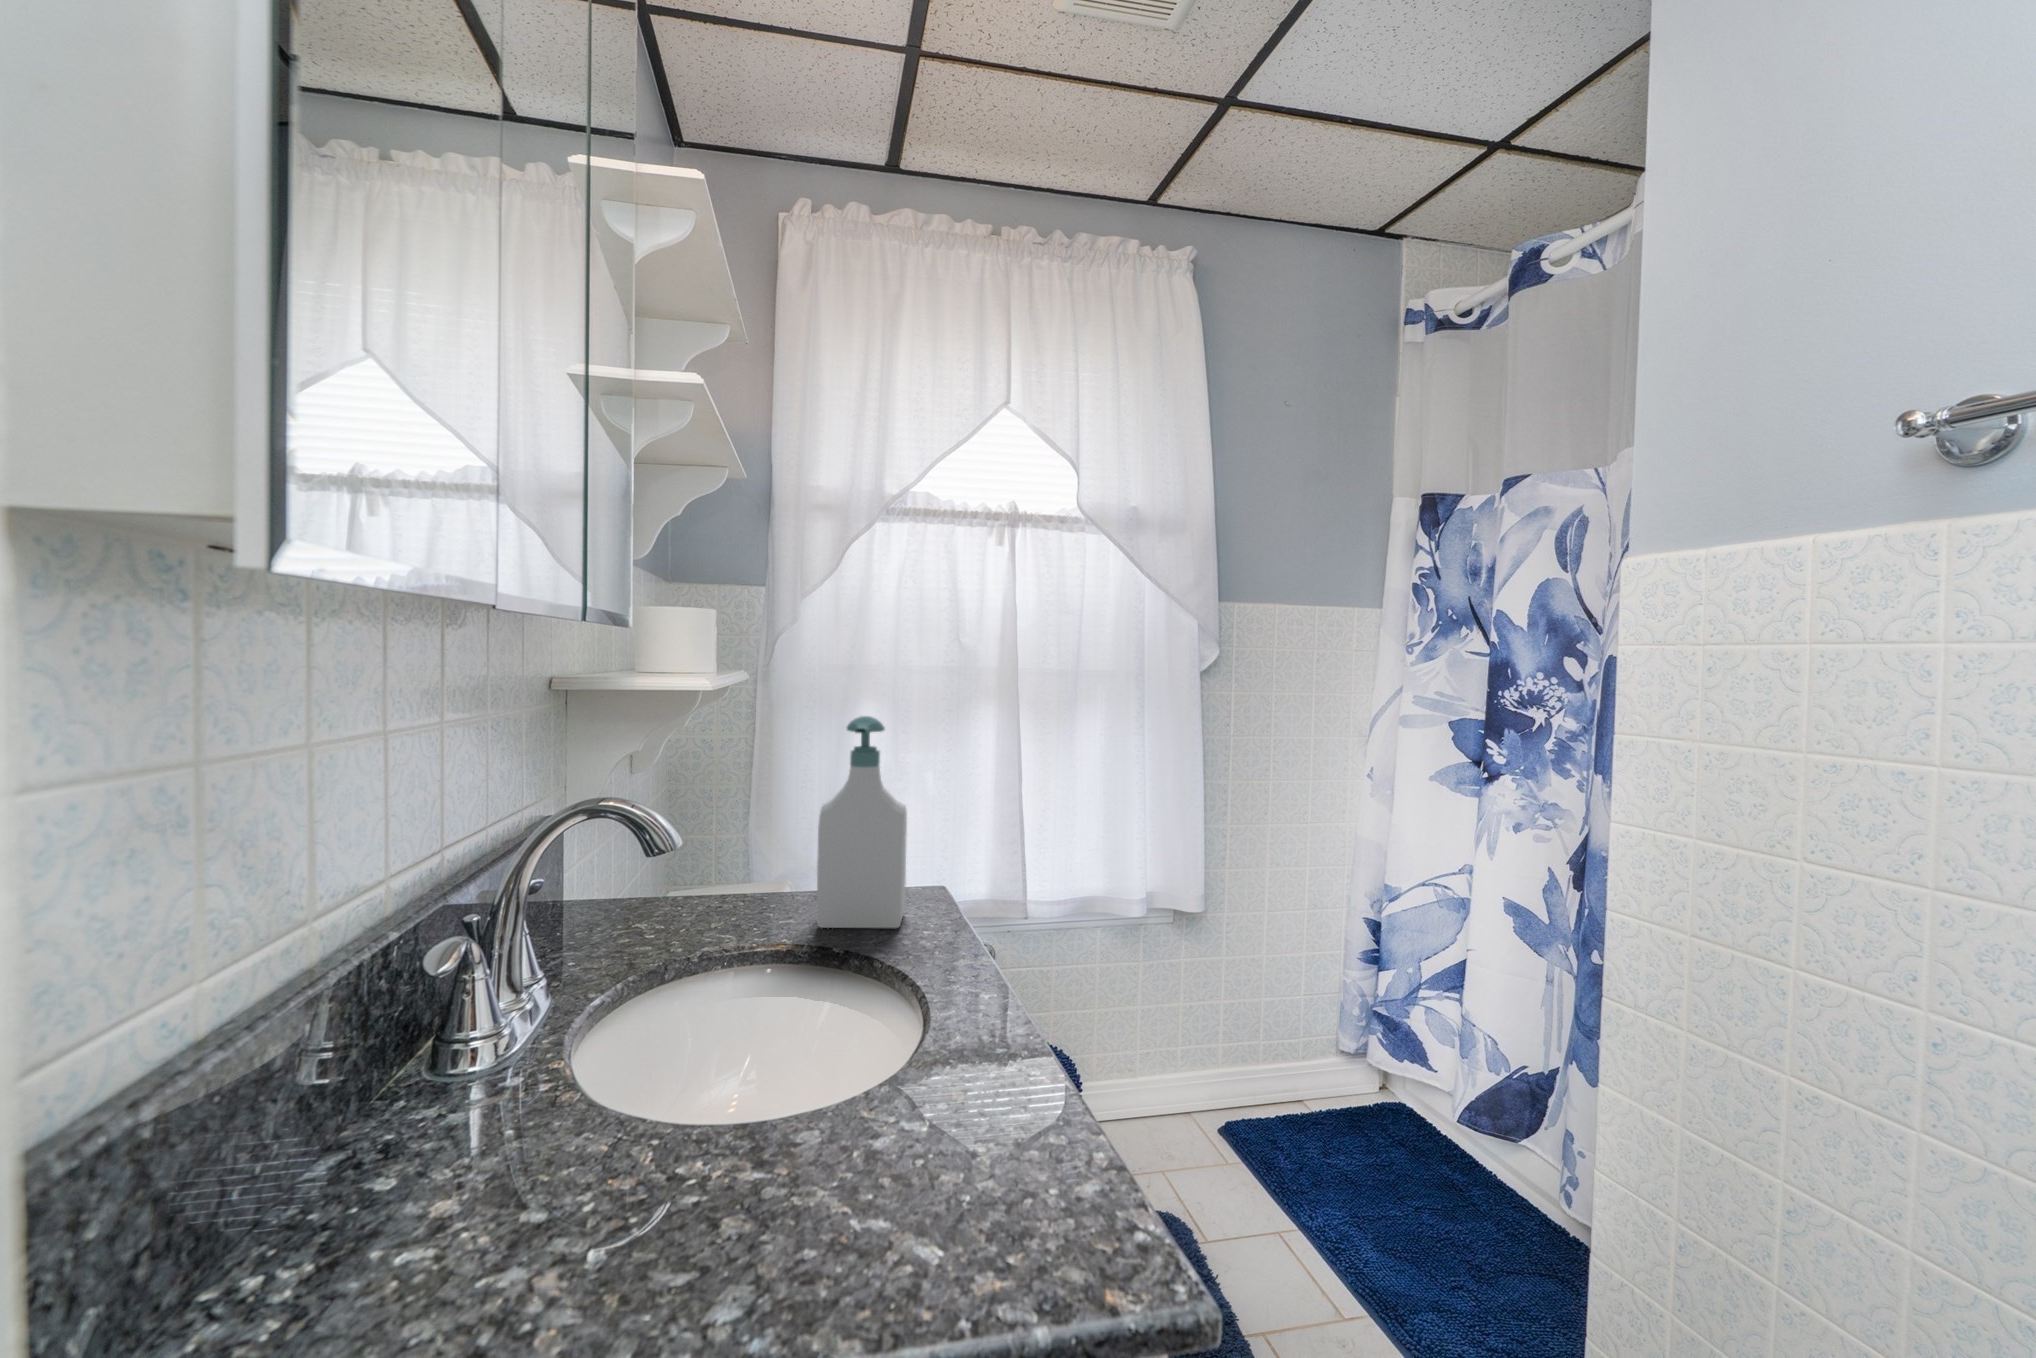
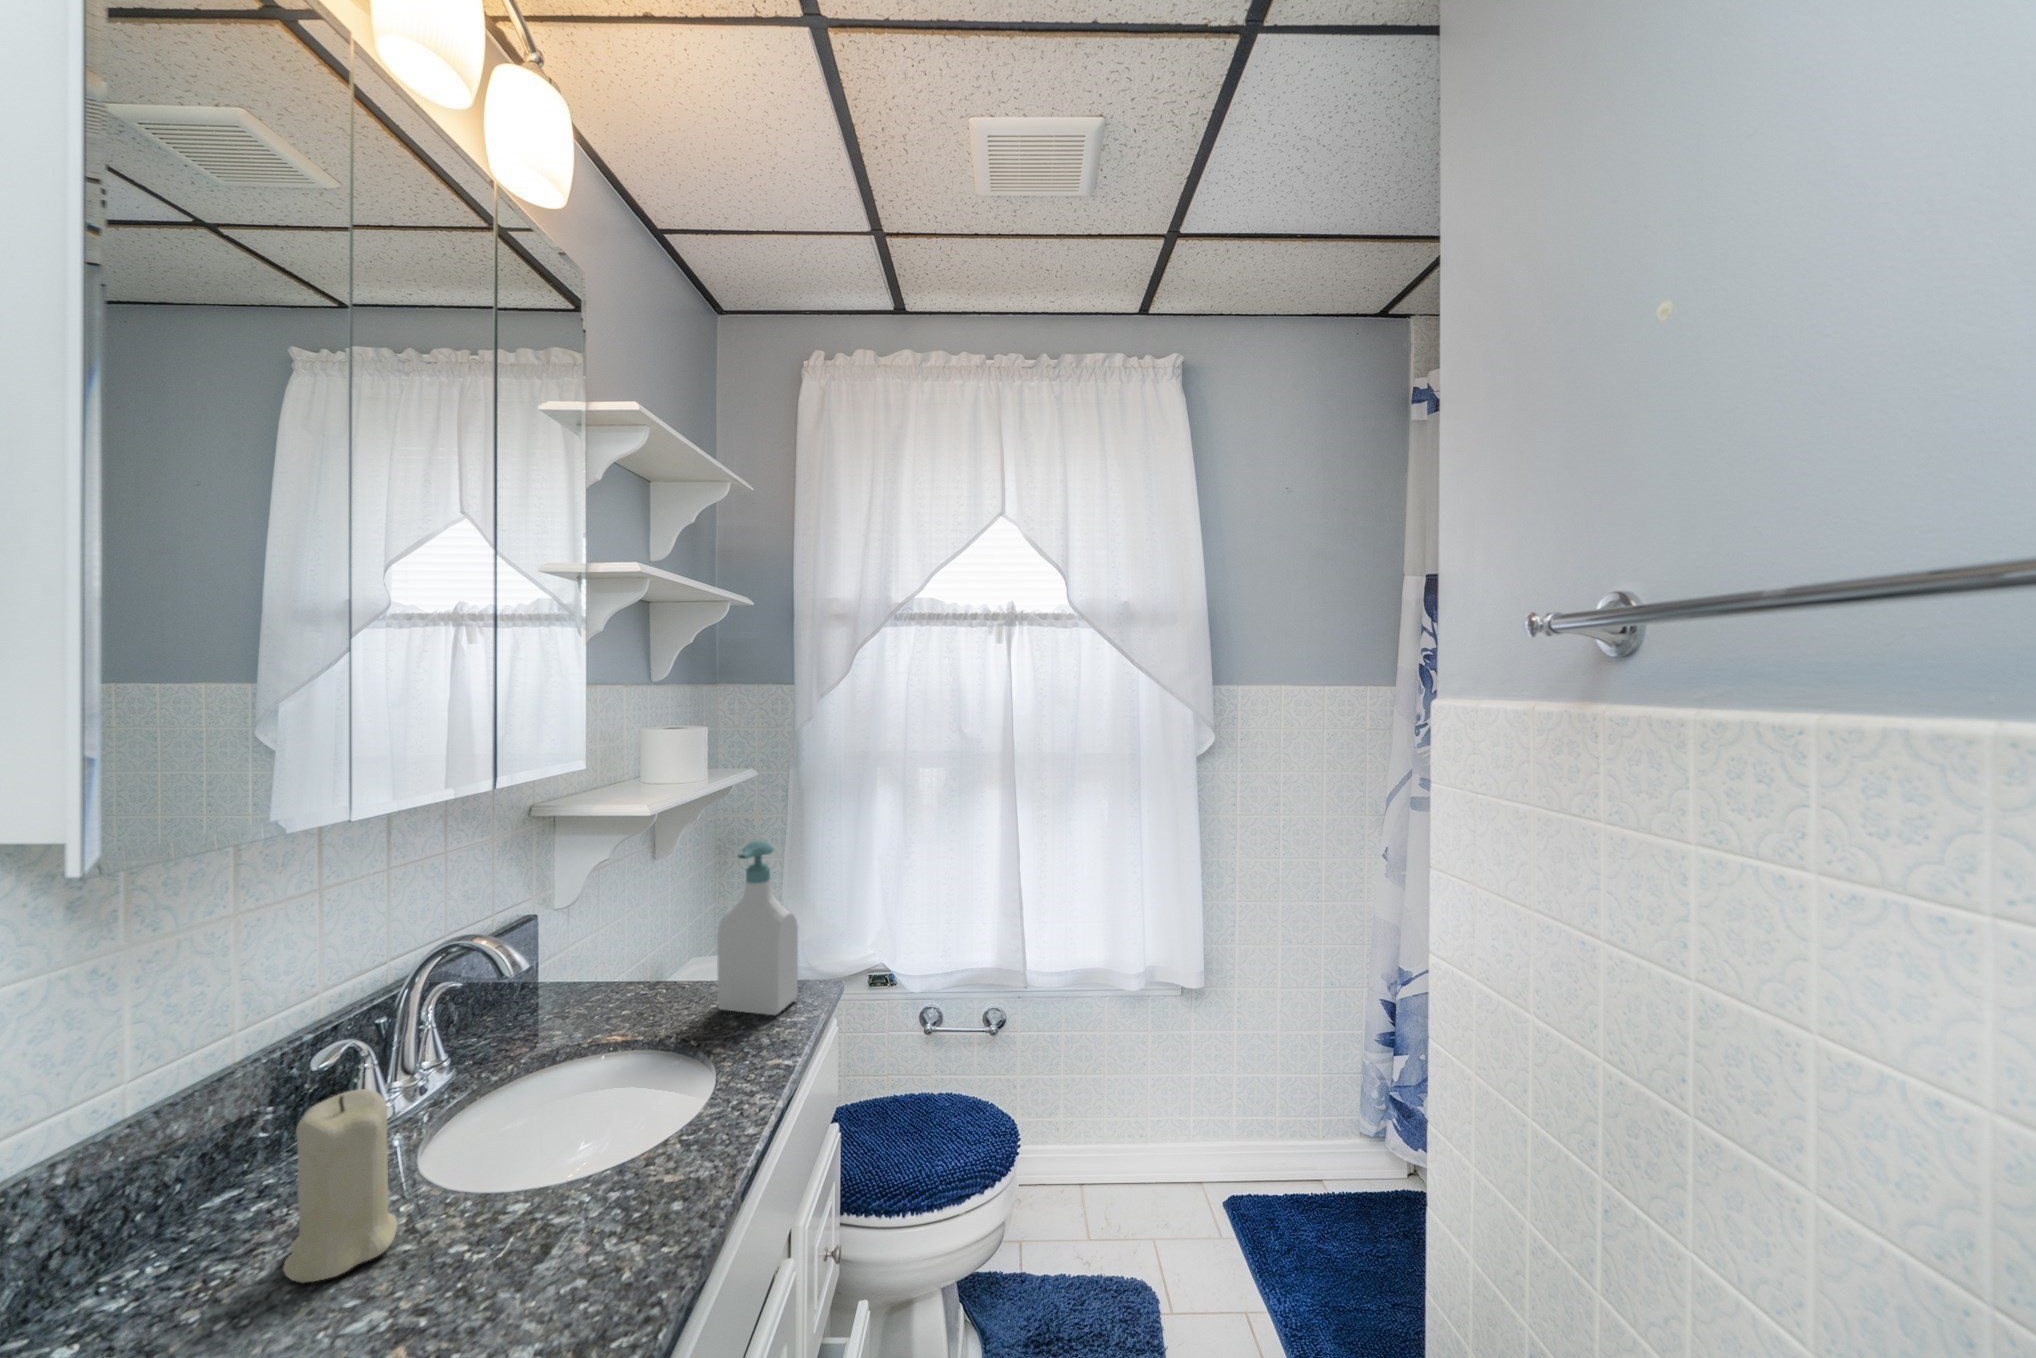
candle: none [514,968,679,1249] -> present [283,1089,397,1283]

